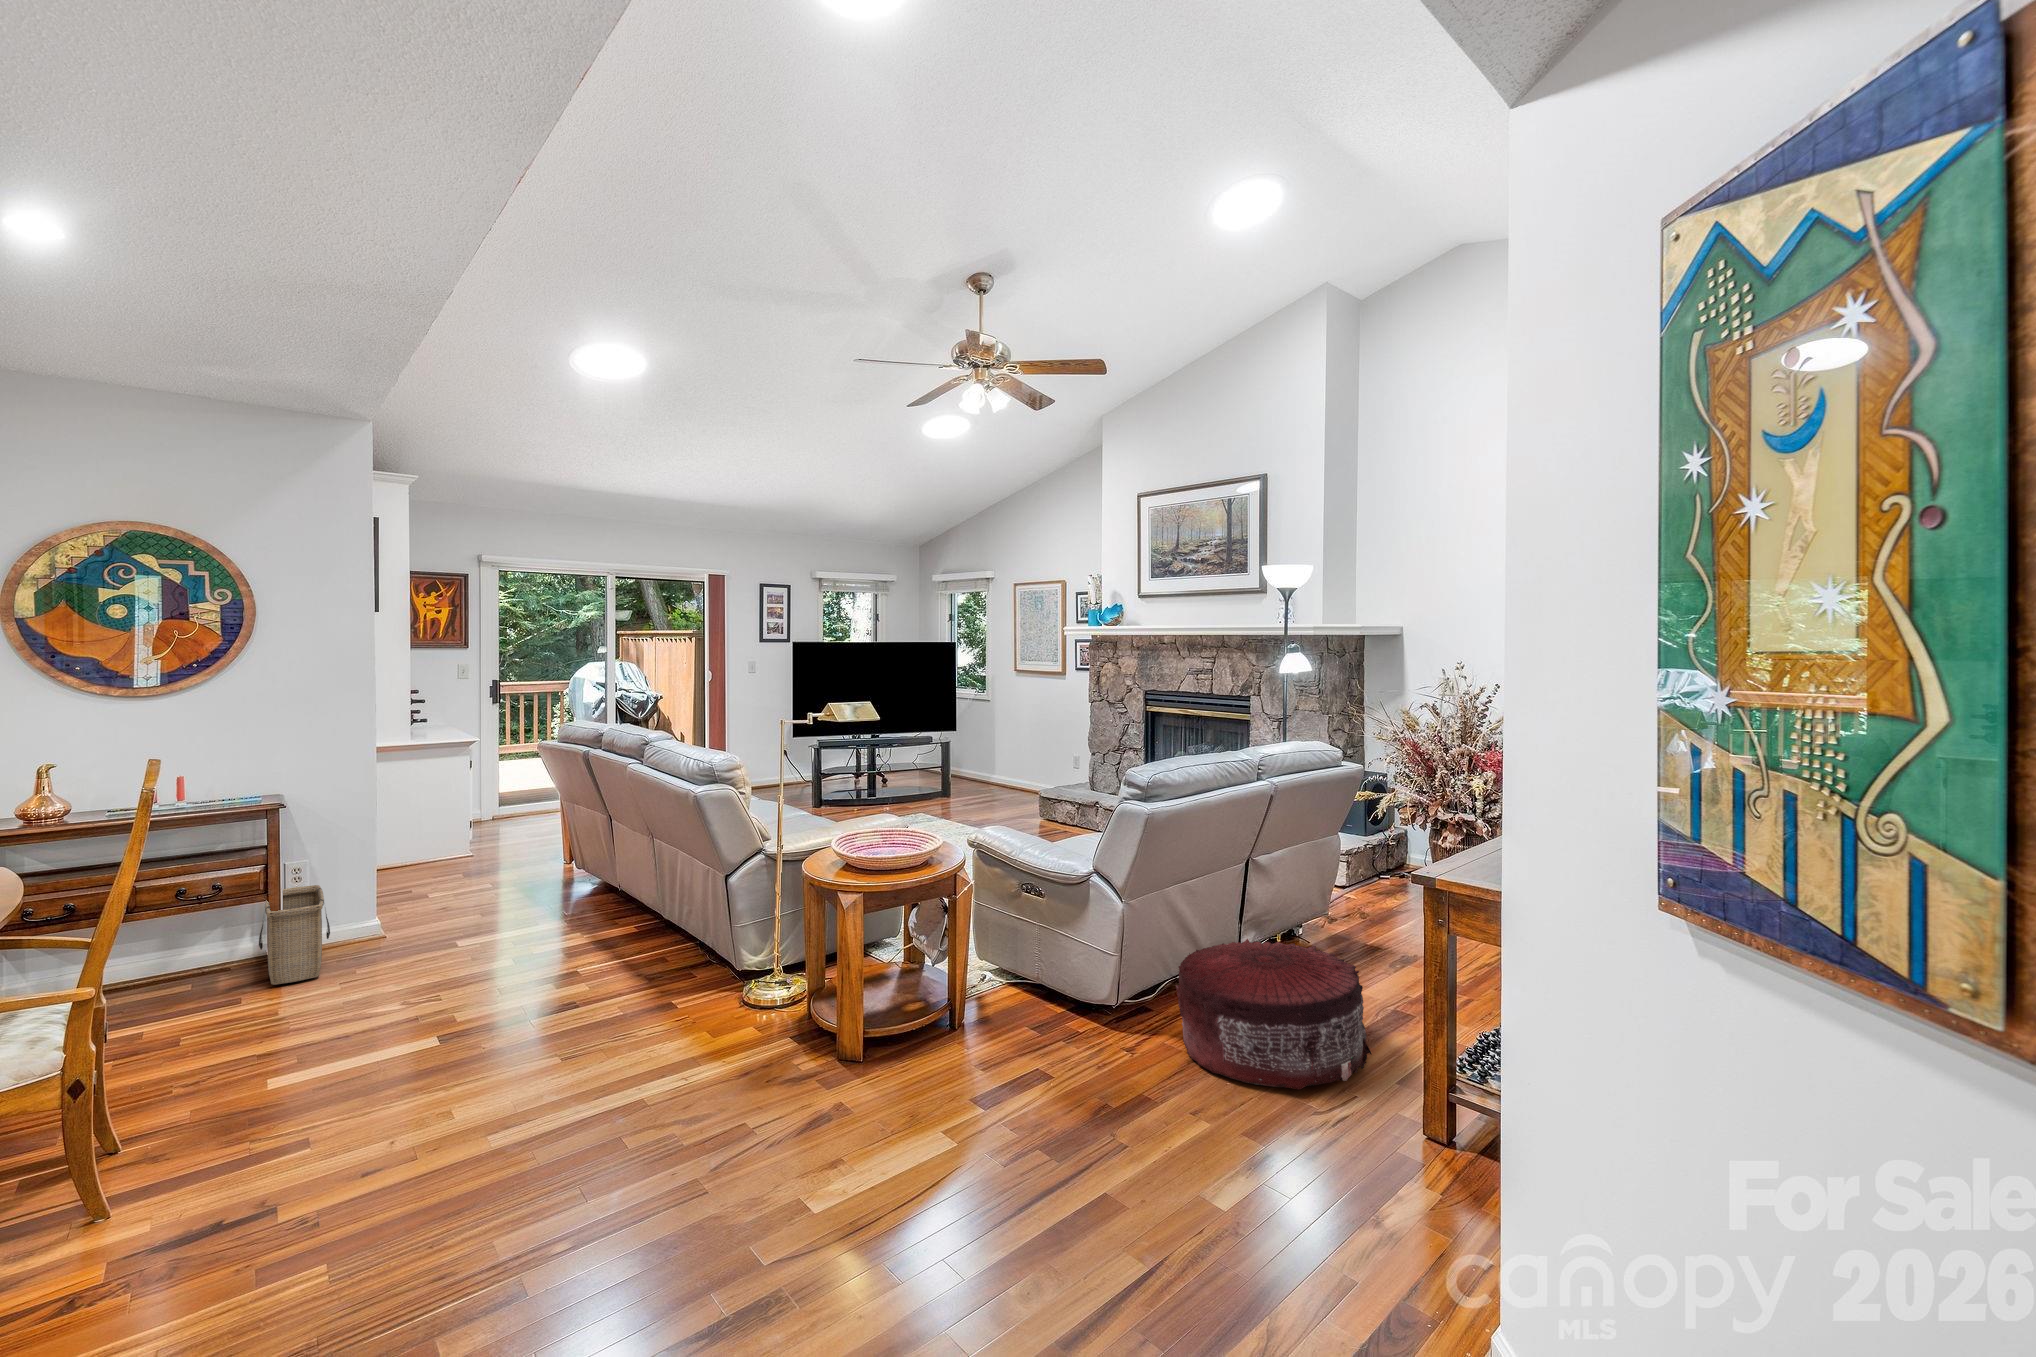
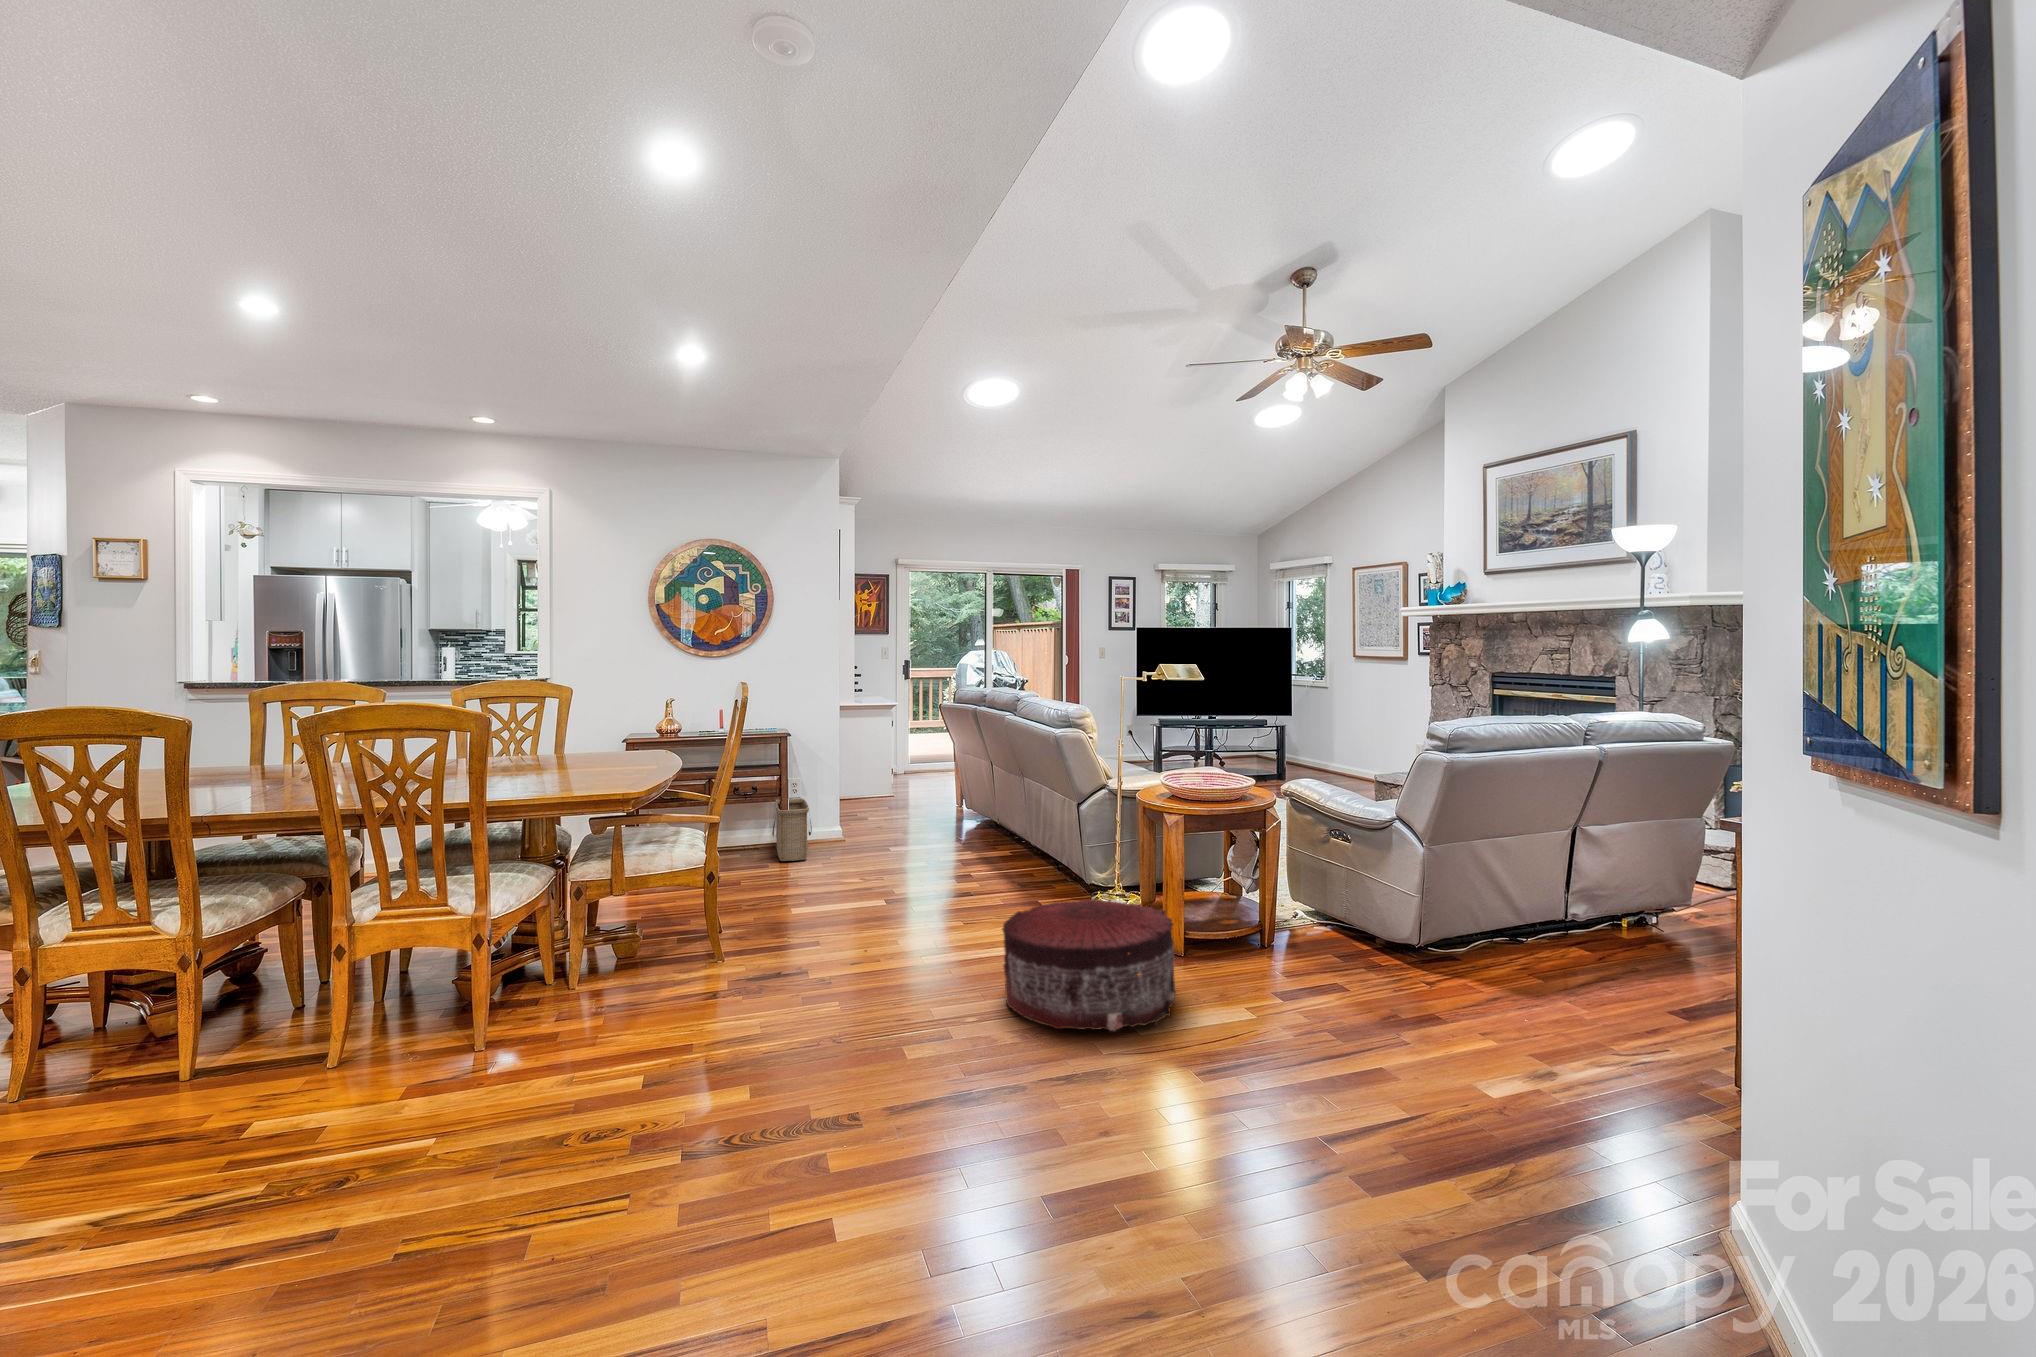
pouf: present [1175,939,1371,1090] -> present [1002,899,1175,1031]

